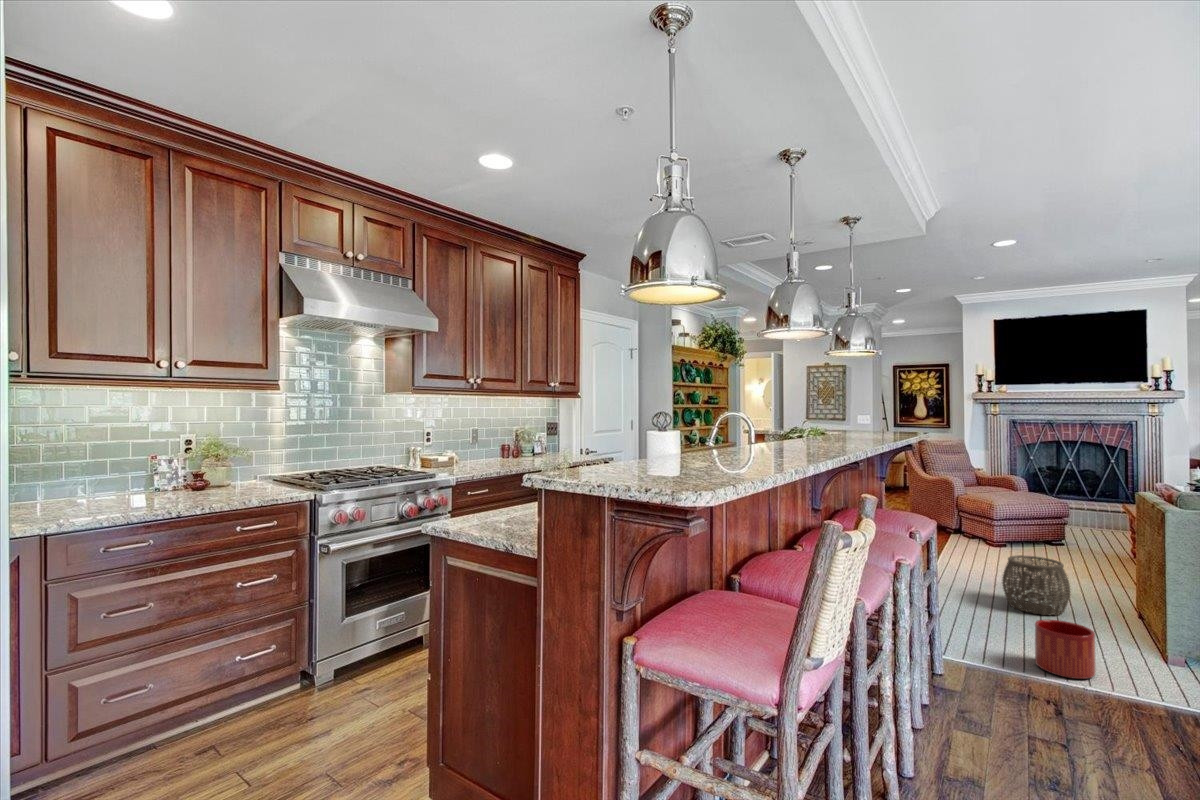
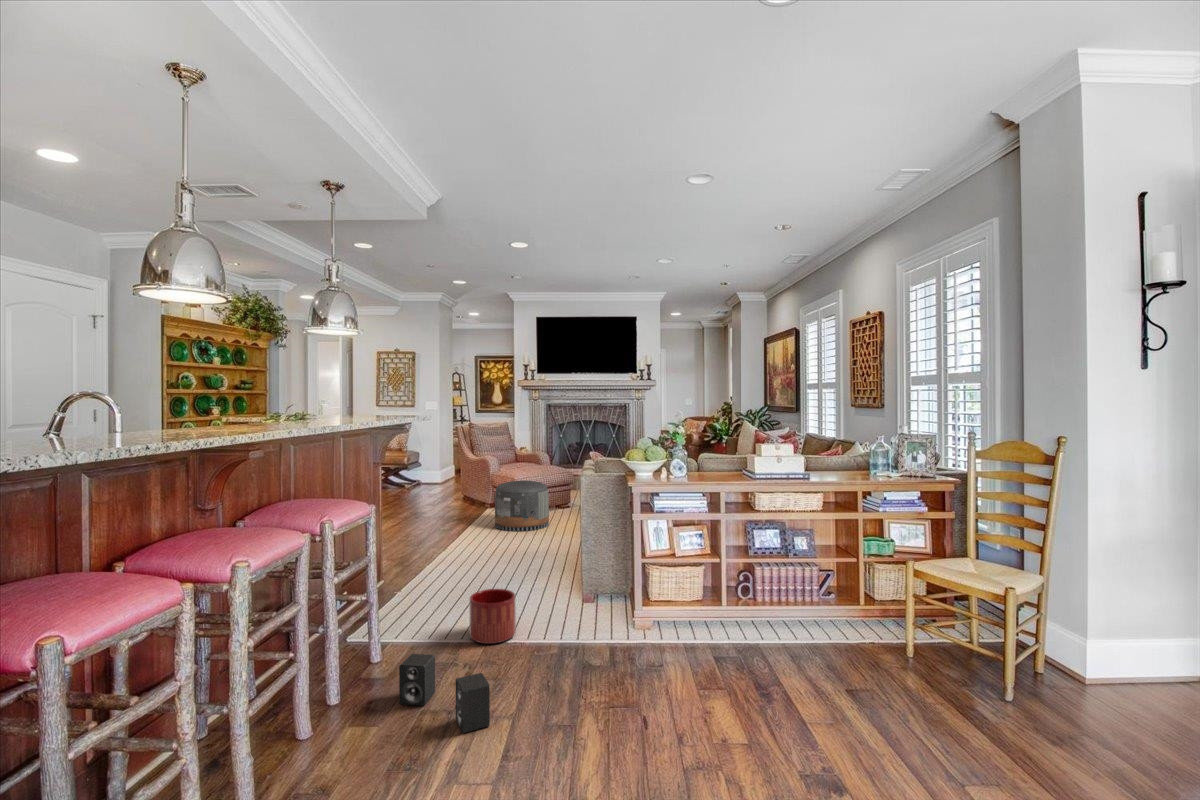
pouf: none [975,507,1048,565] -> present [495,480,549,531]
woven basket: present [1002,555,1071,615] -> none [483,526,535,580]
speaker: none [1002,667,1133,761] -> present [399,654,490,733]

